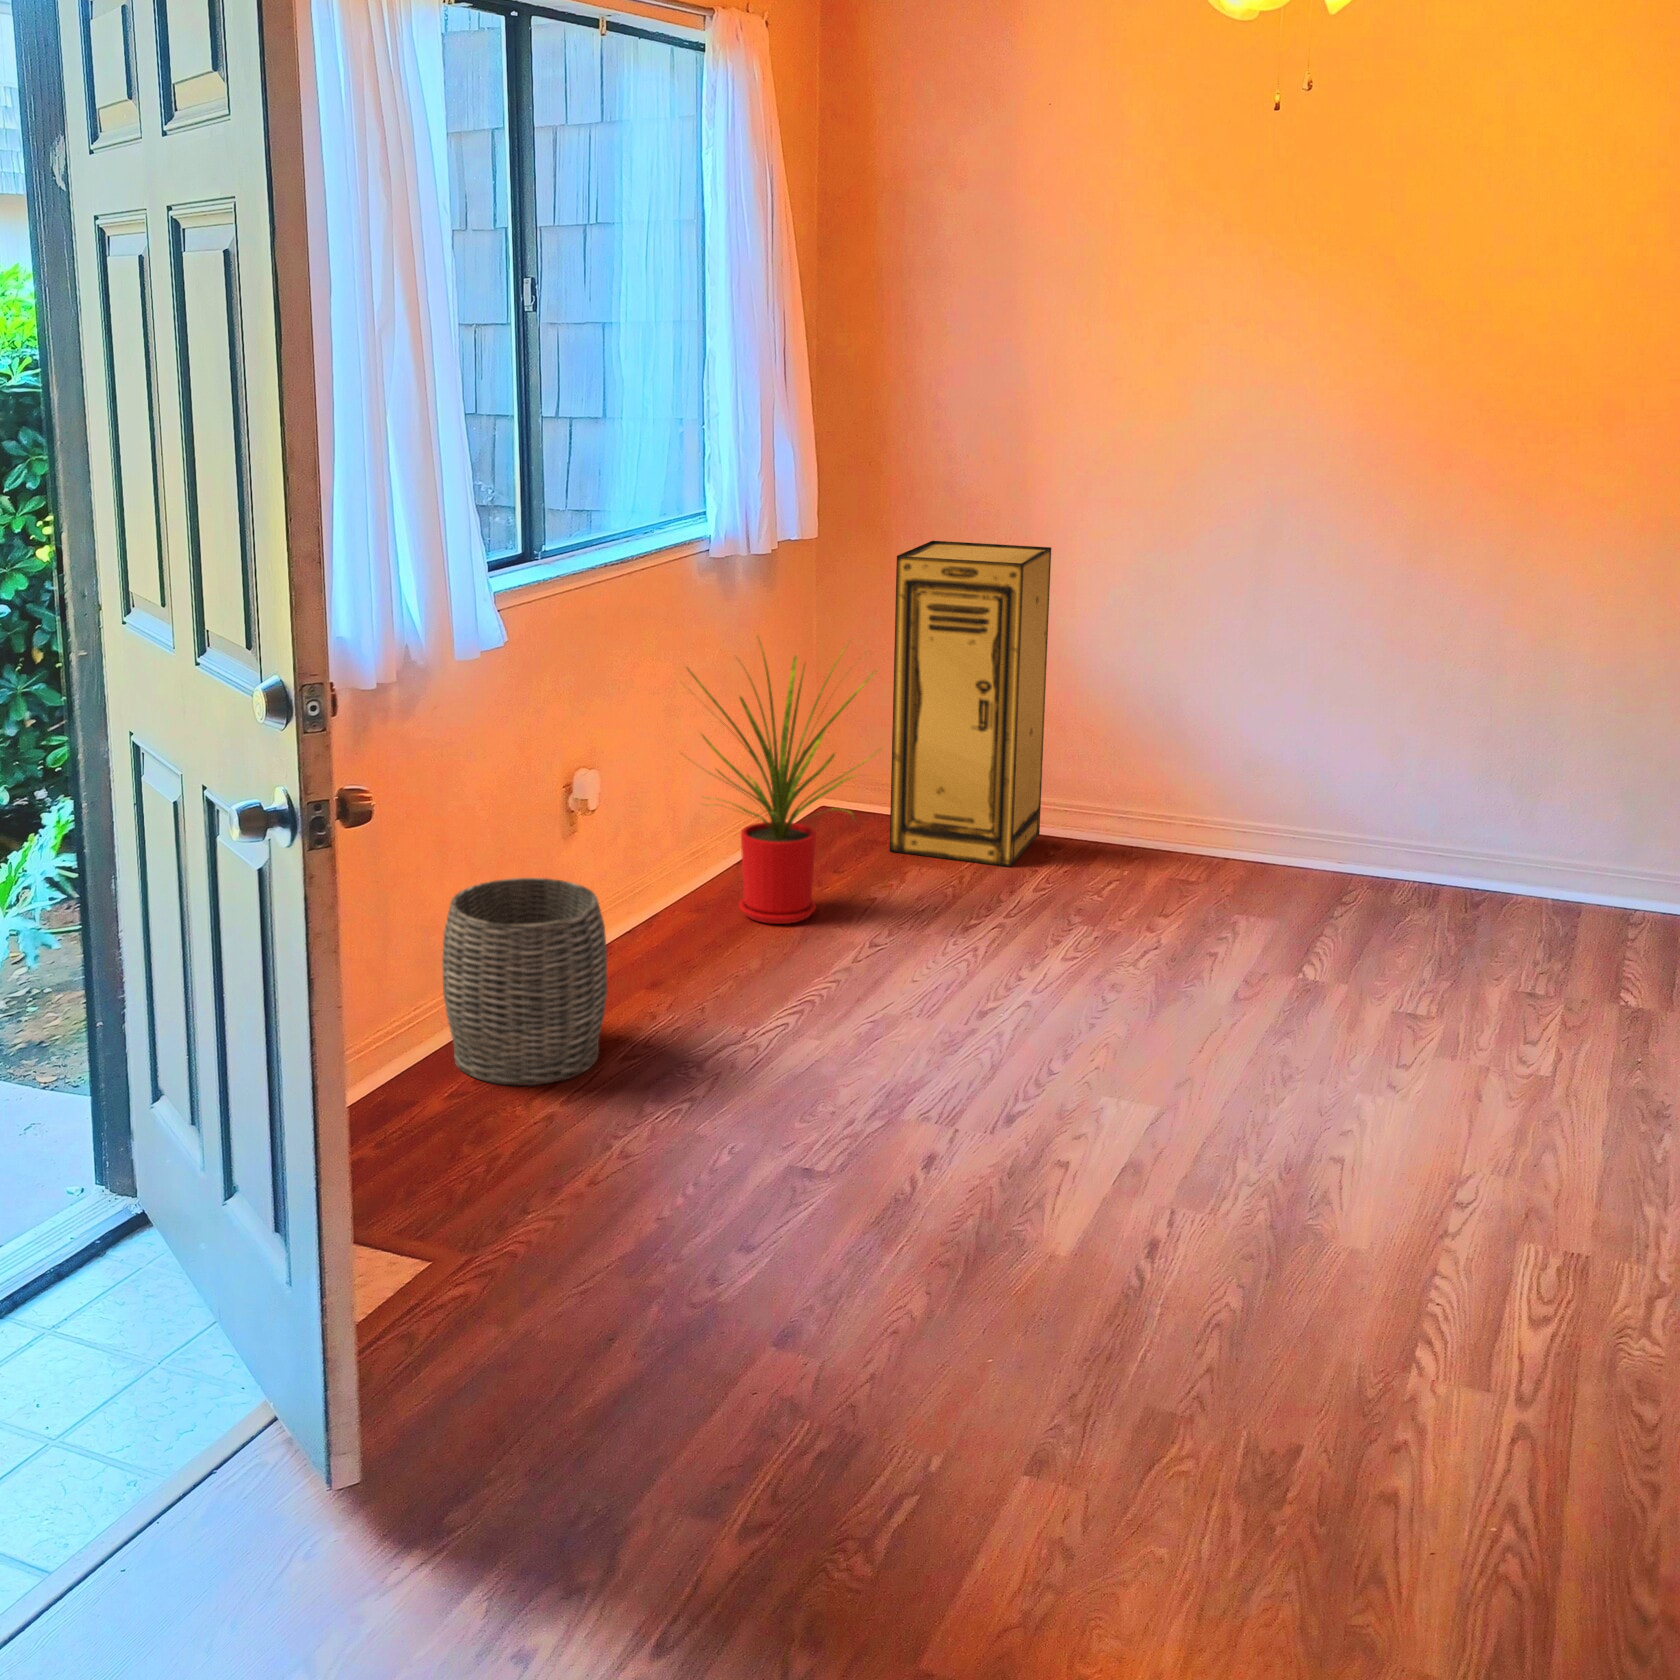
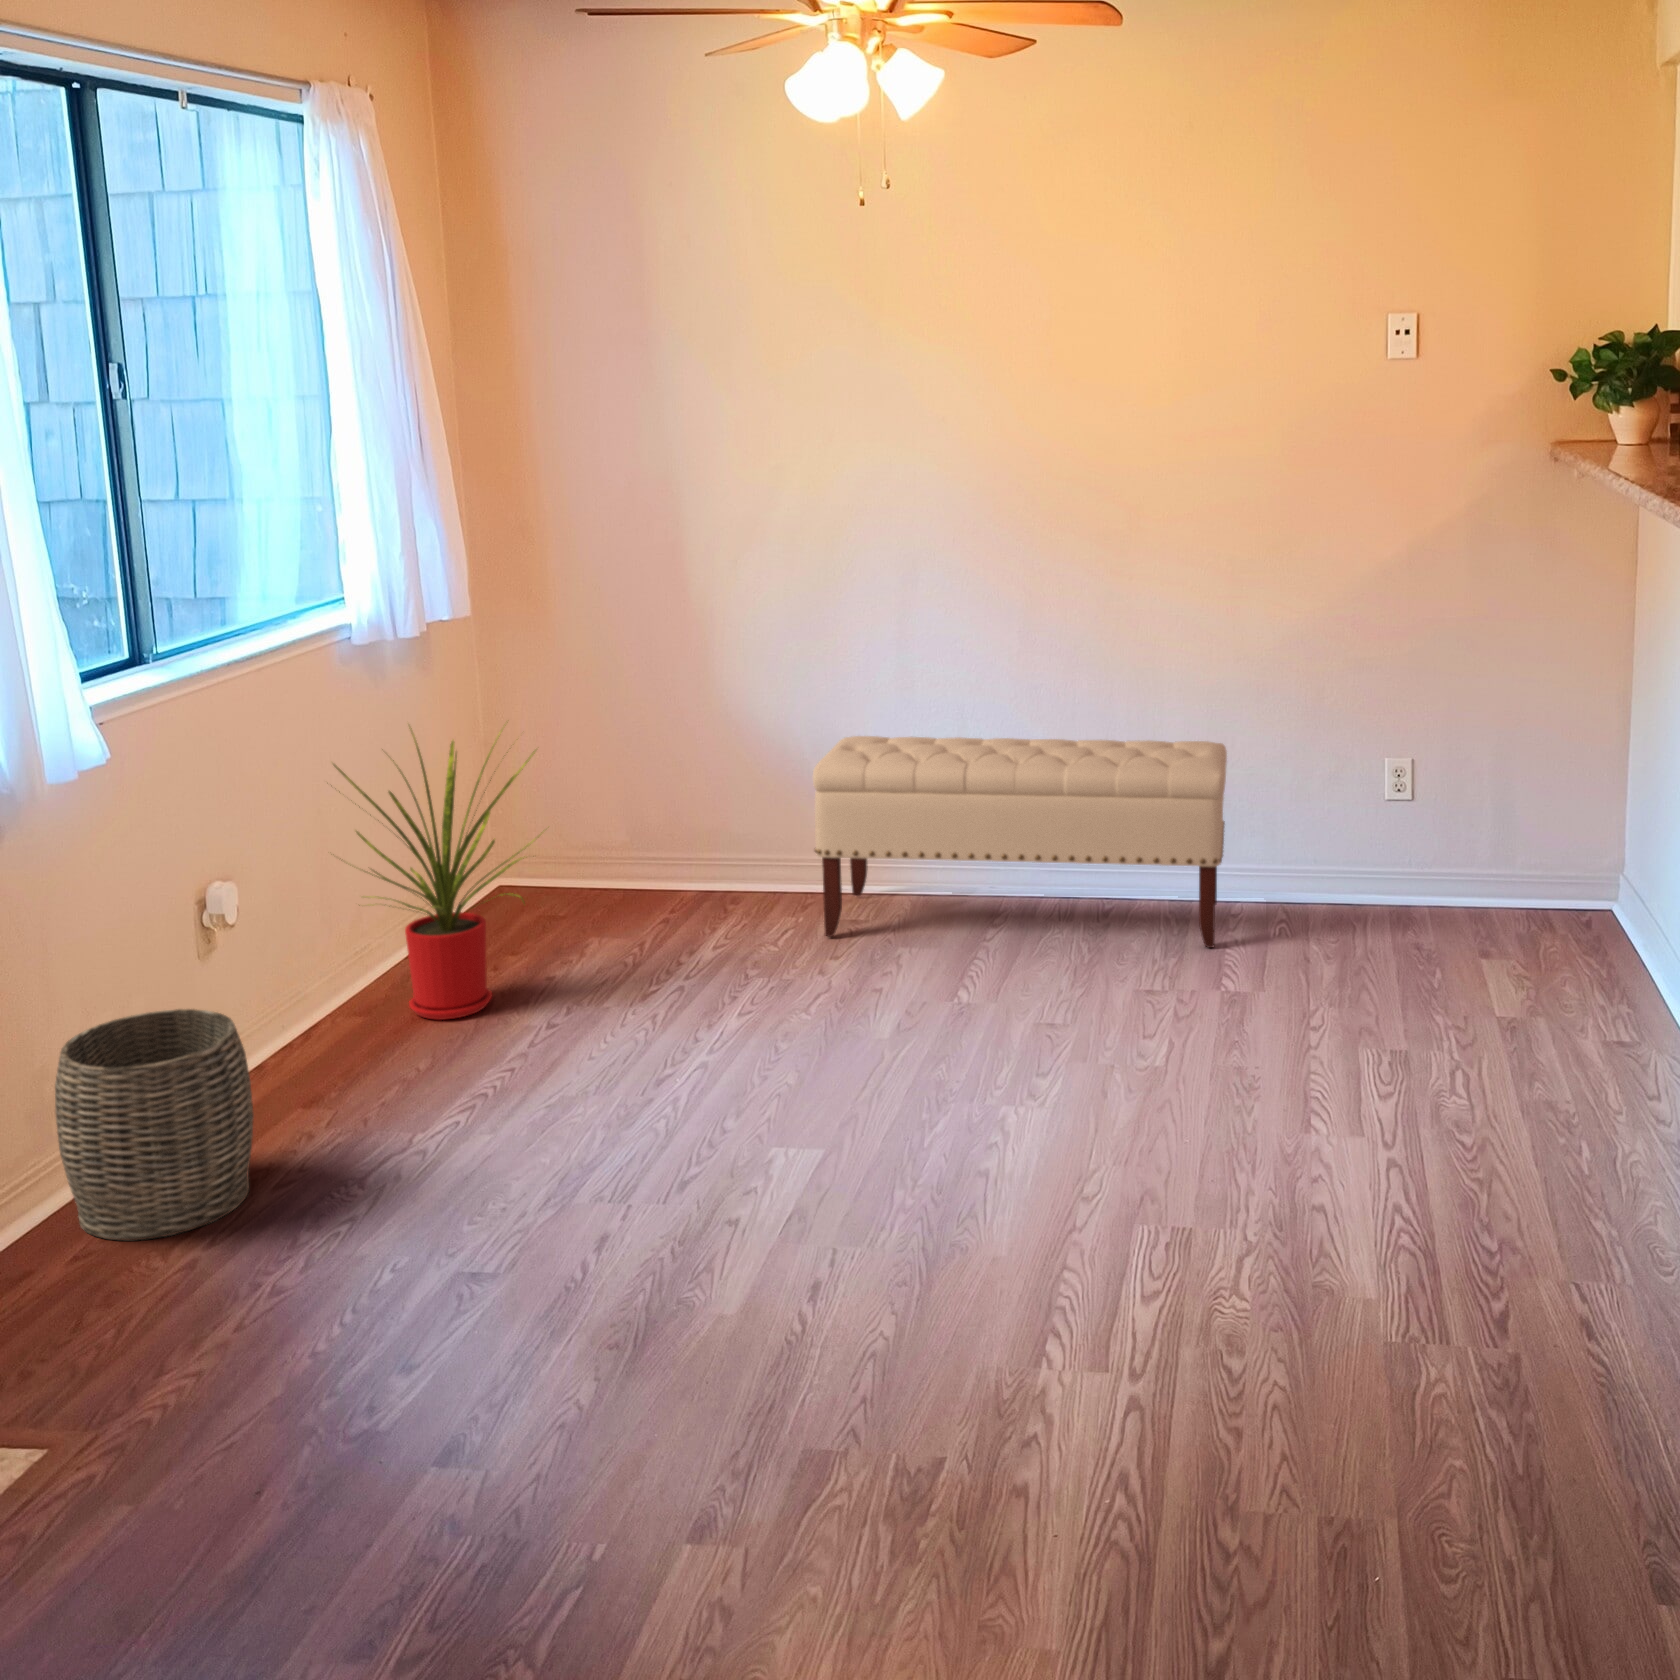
storage cabinet: present [890,541,1051,867] -> none [554,611,722,929]
bench: none [1146,687,1633,956] -> present [813,736,1227,948]

